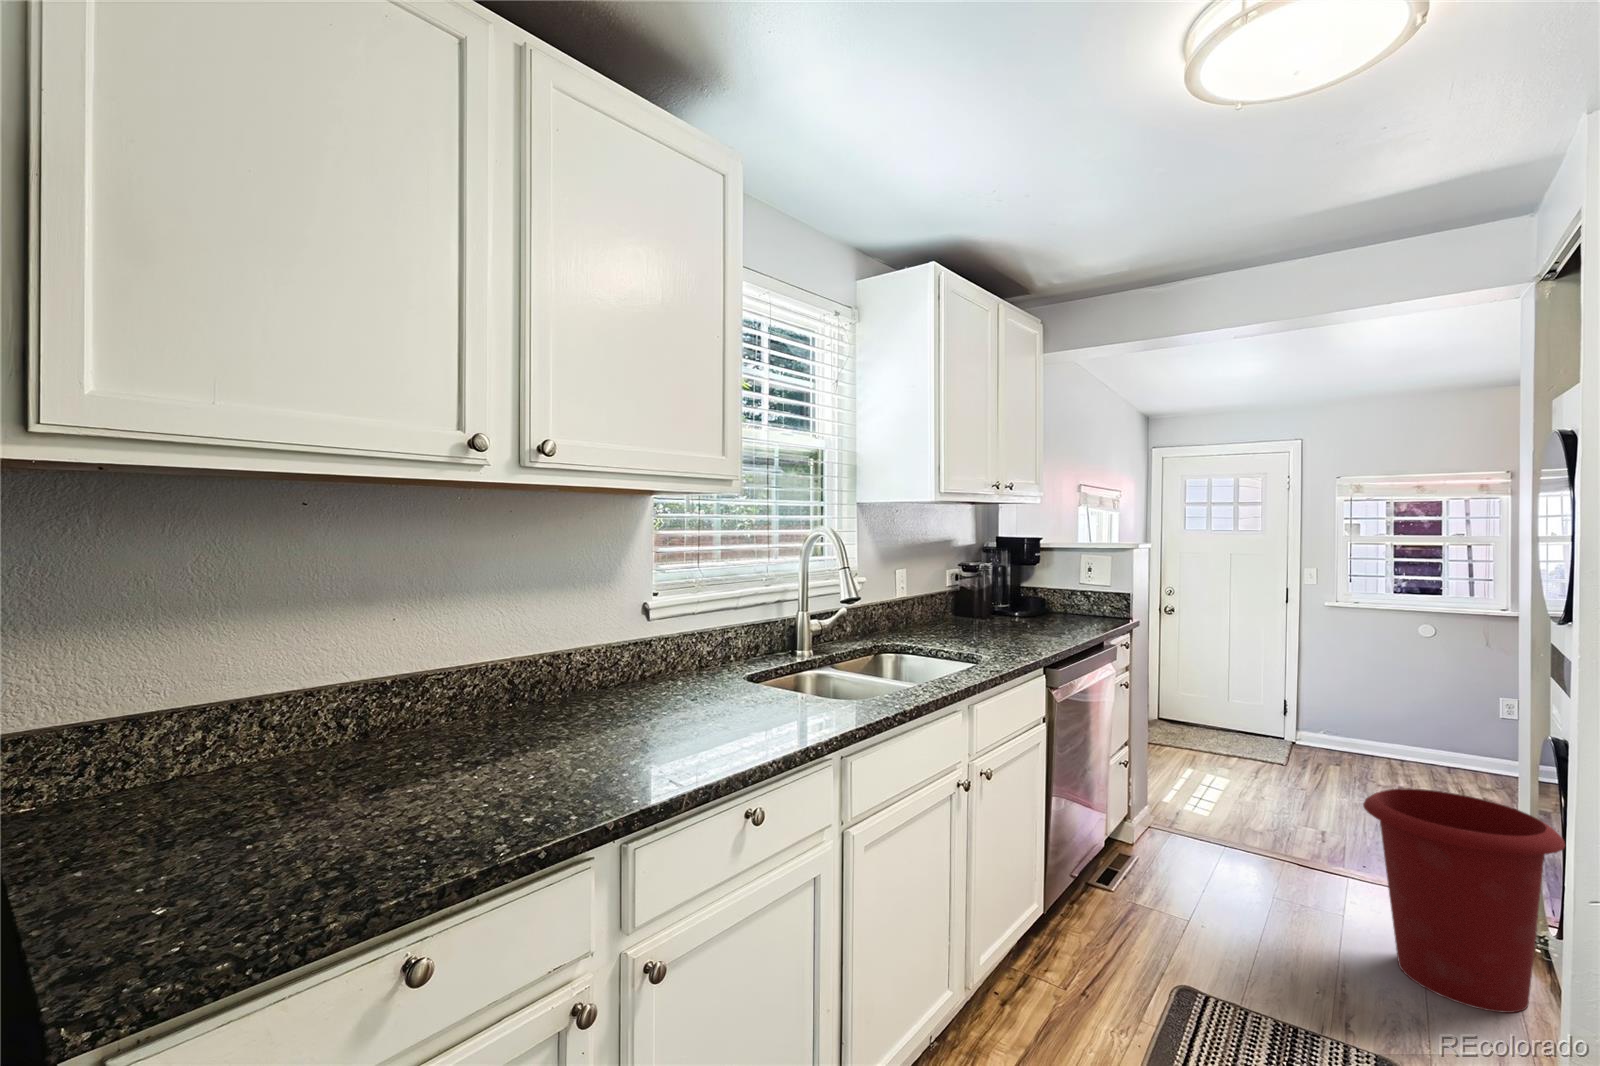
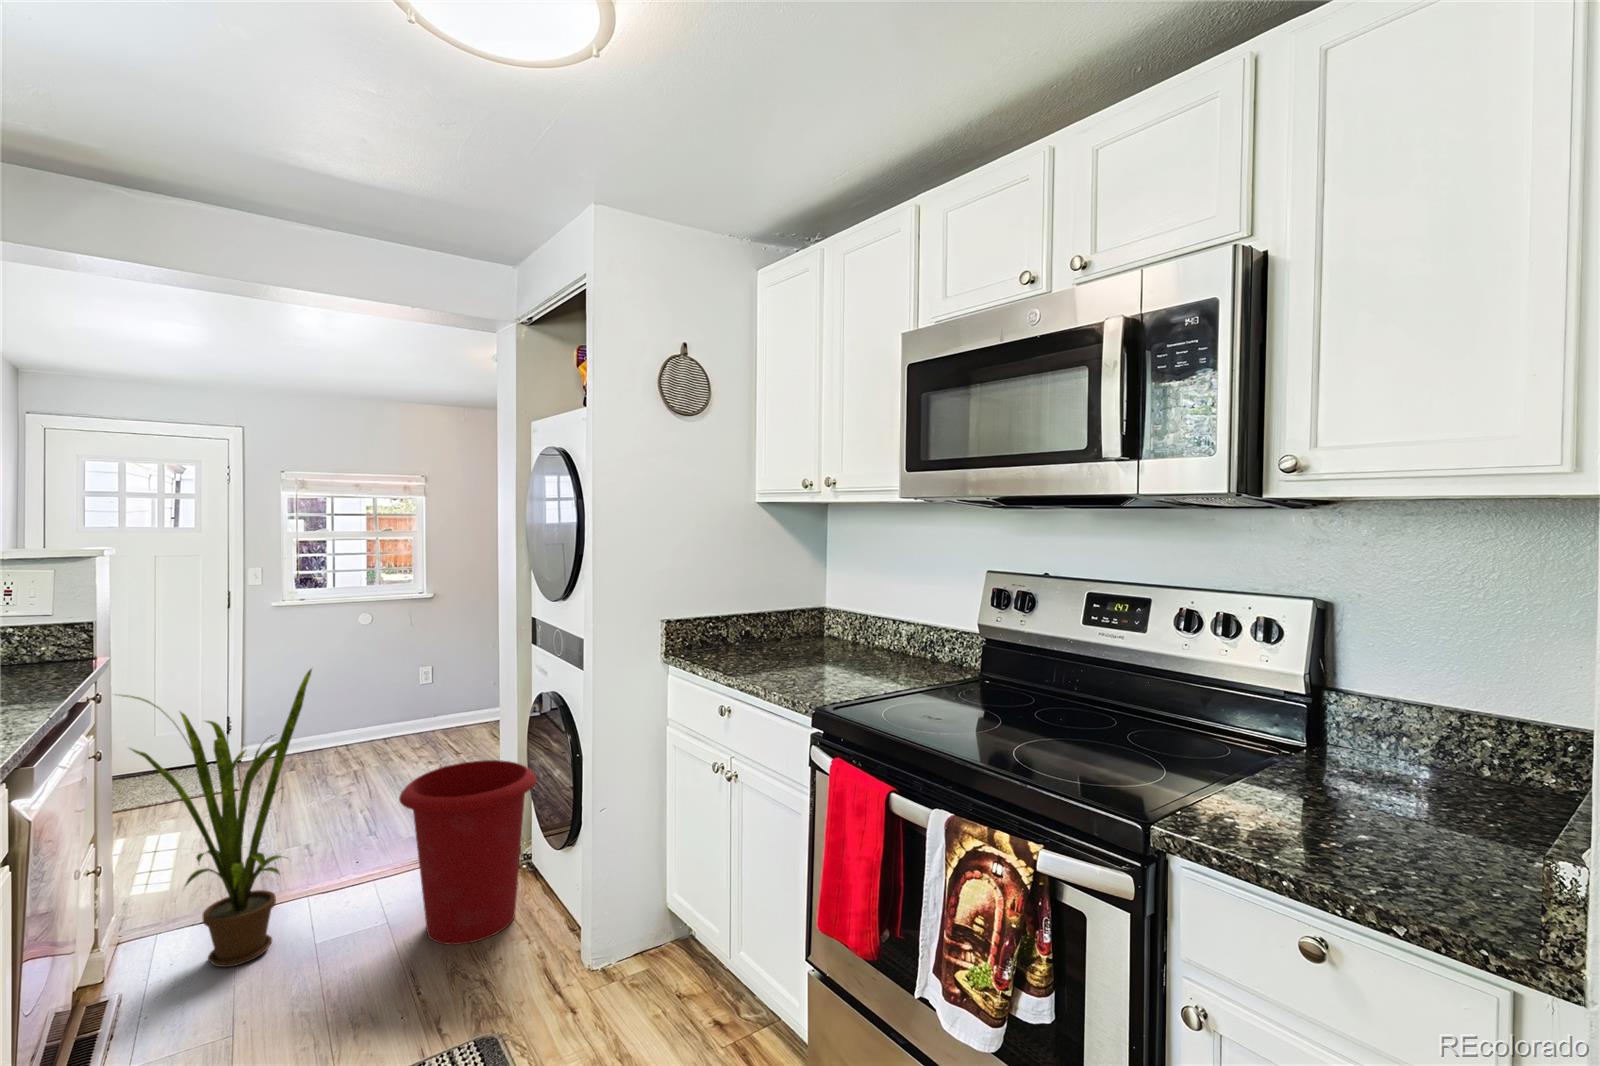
house plant: none [1141,645,1296,890] -> present [123,669,312,967]

